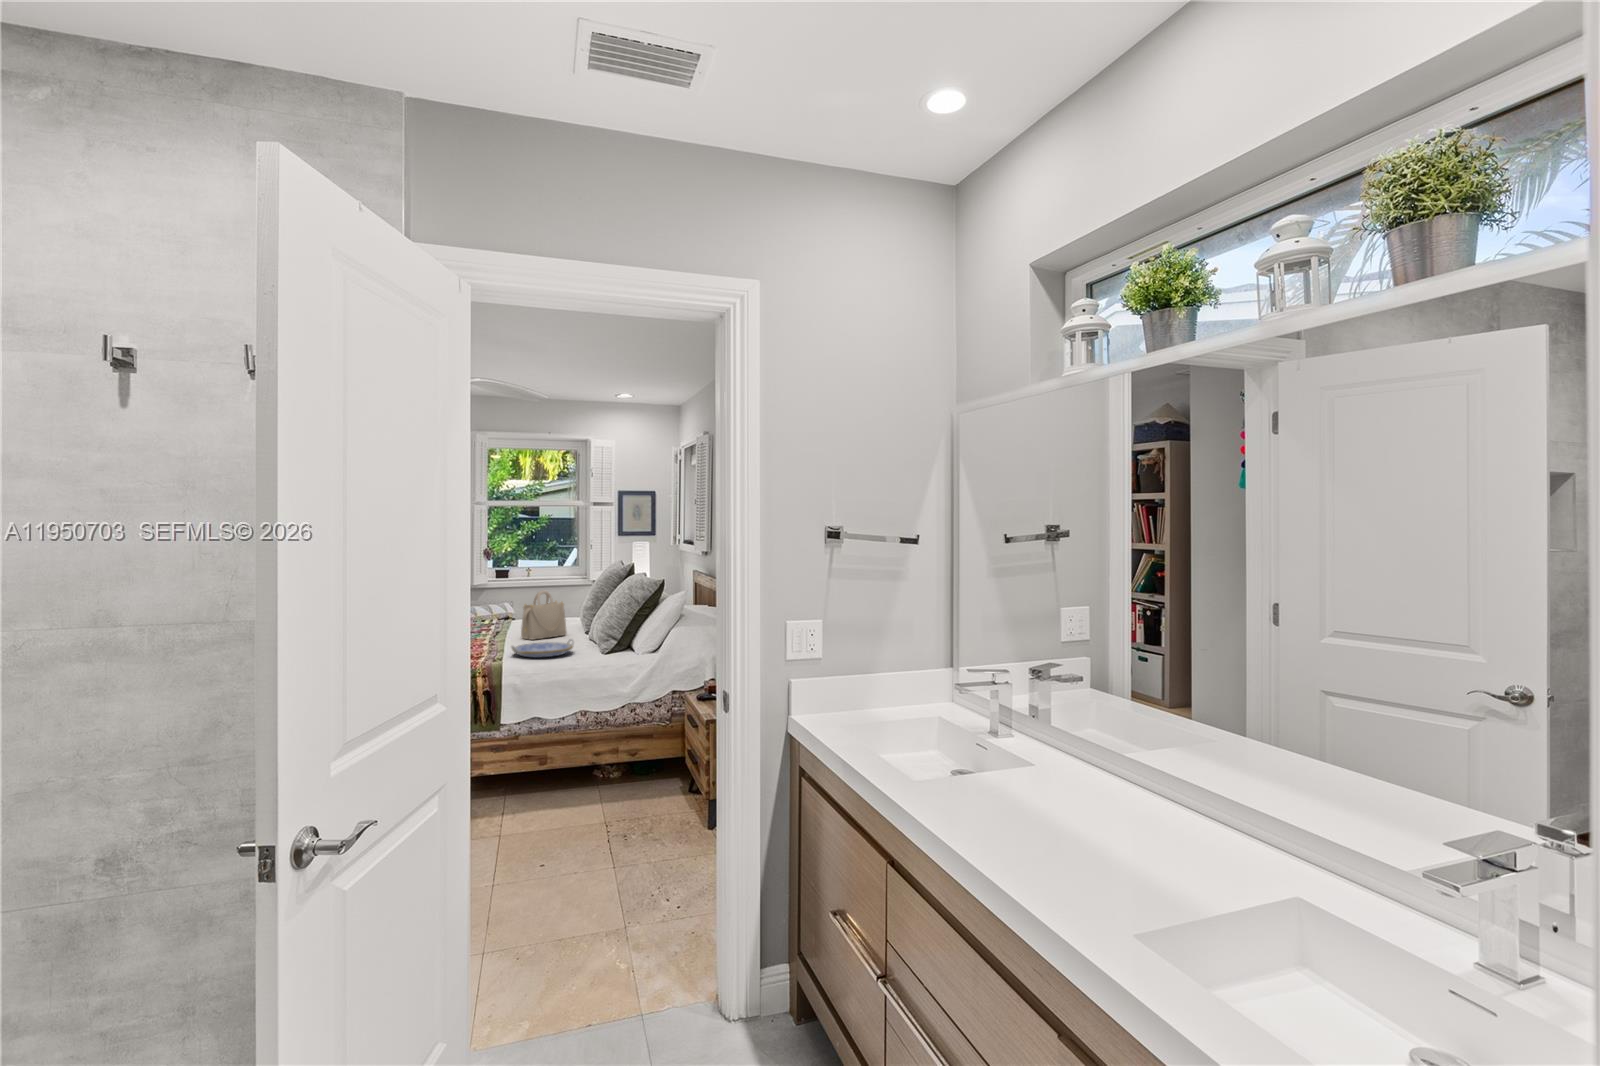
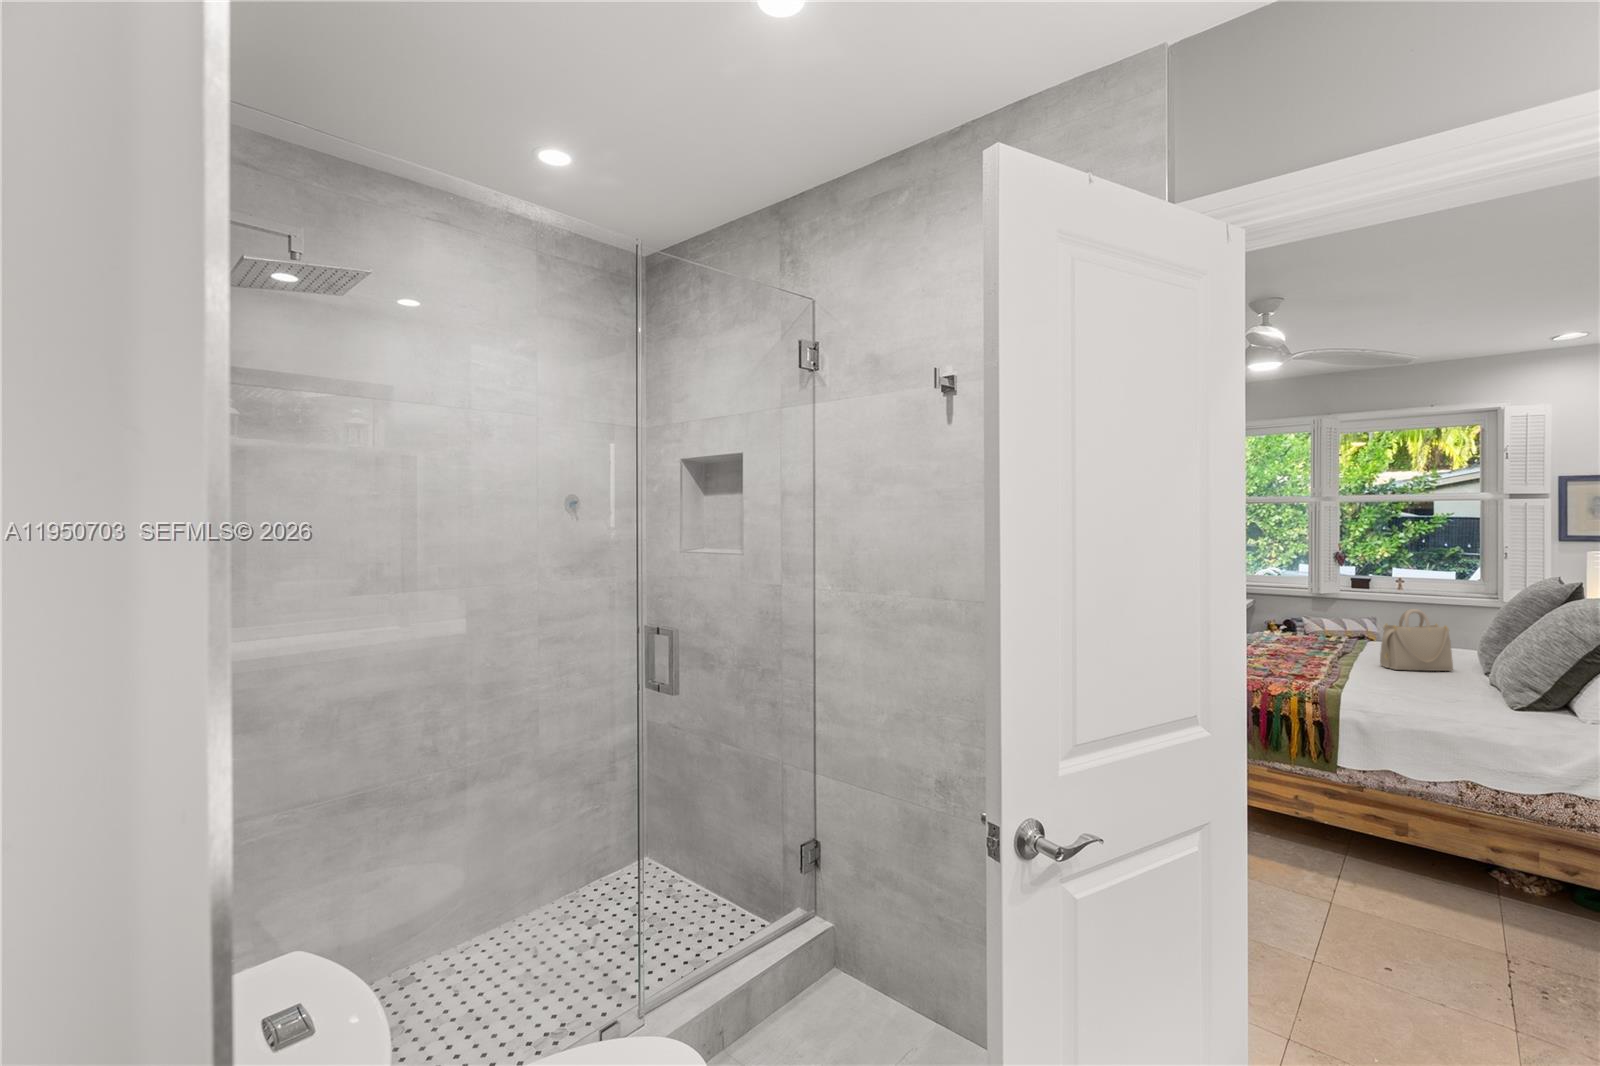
serving tray: present [511,639,574,658] -> none [1356,673,1458,697]

